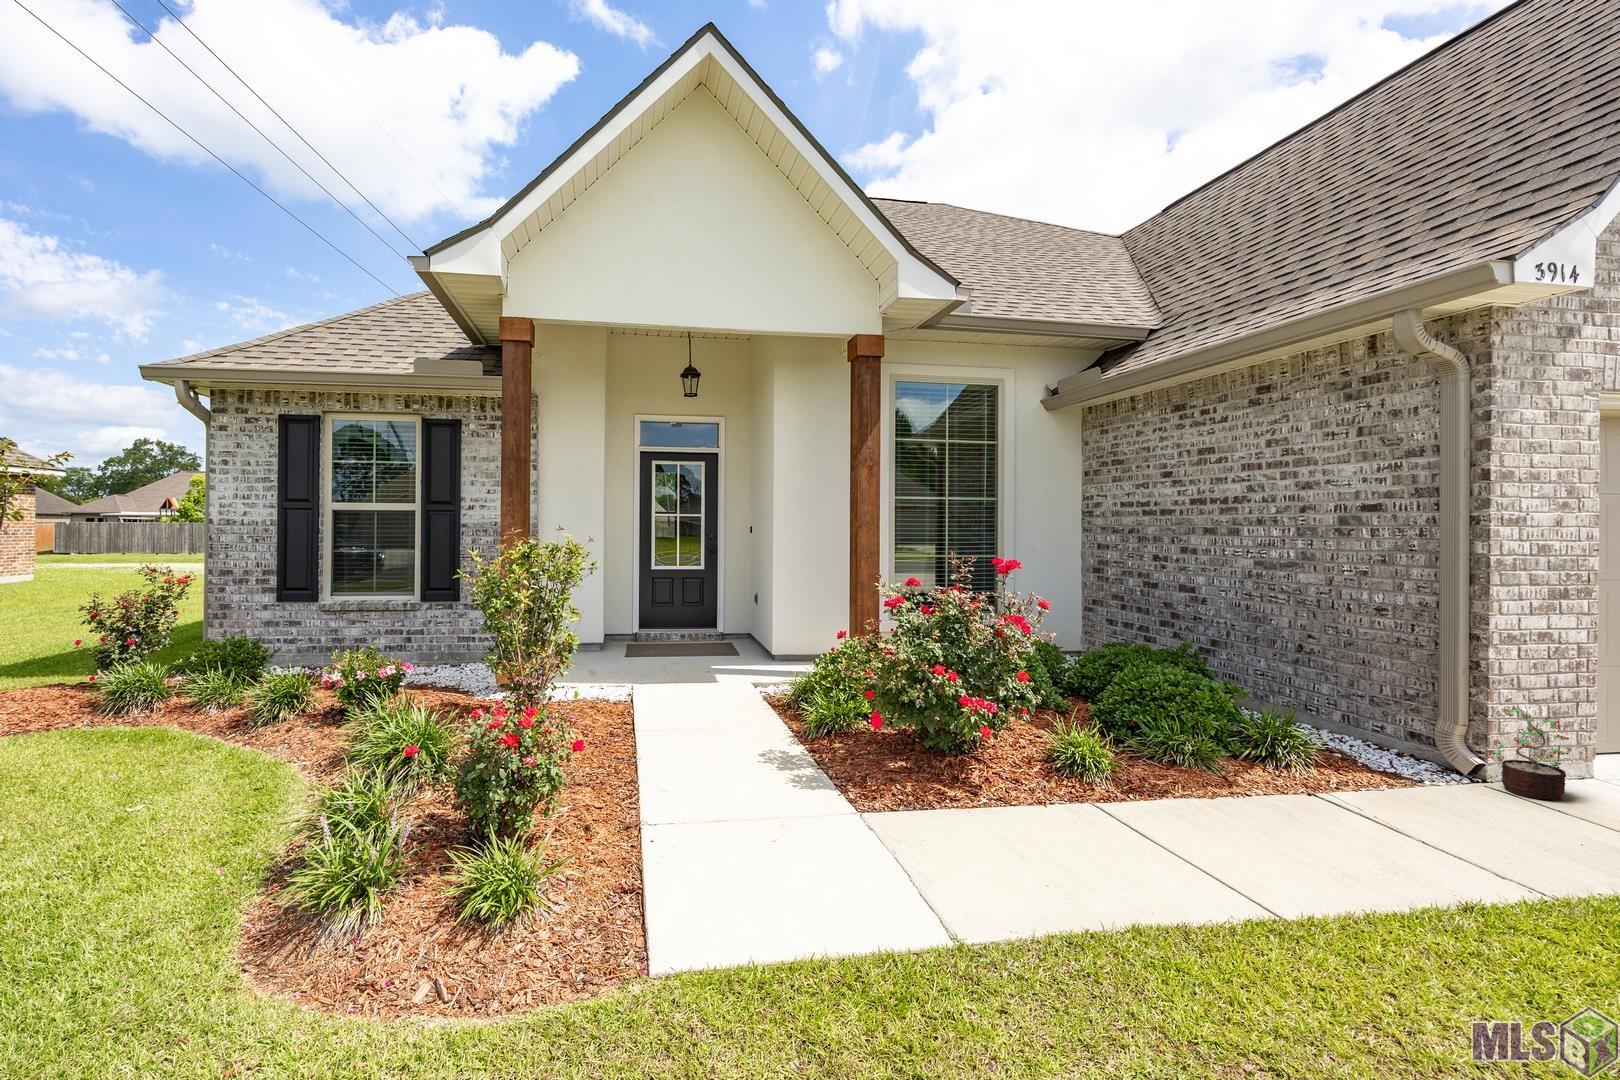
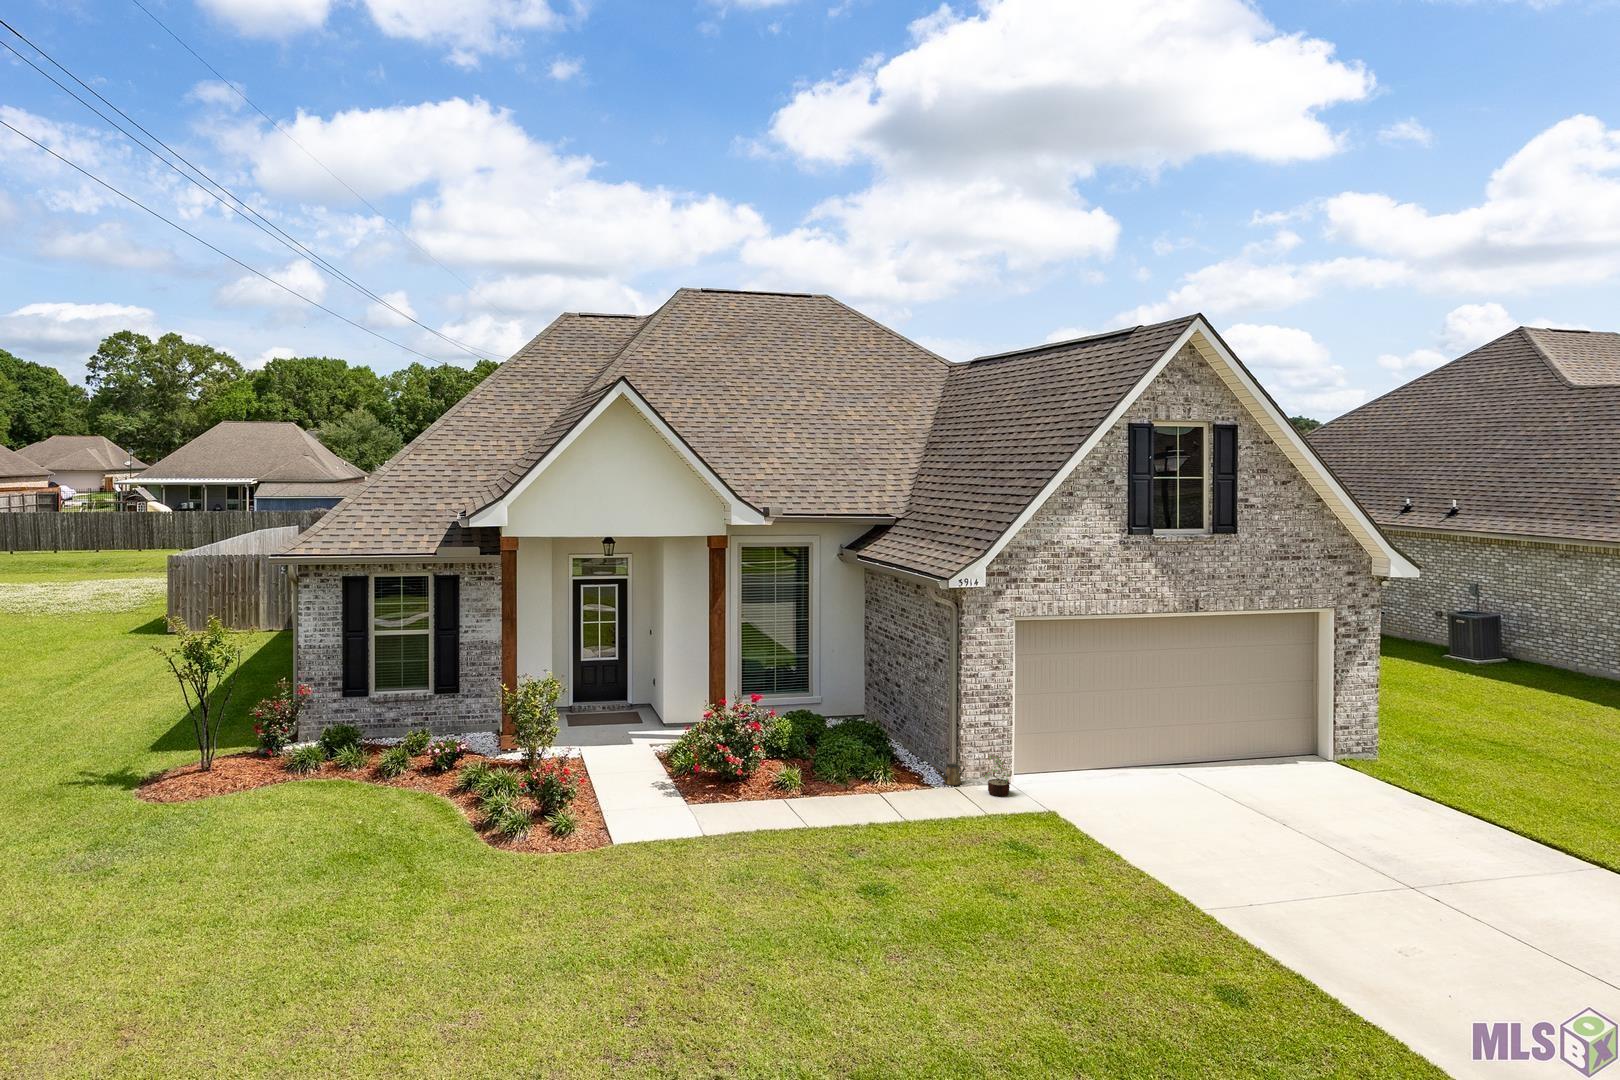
watering can: none [1348,723,1411,770] -> present [931,763,965,785]

